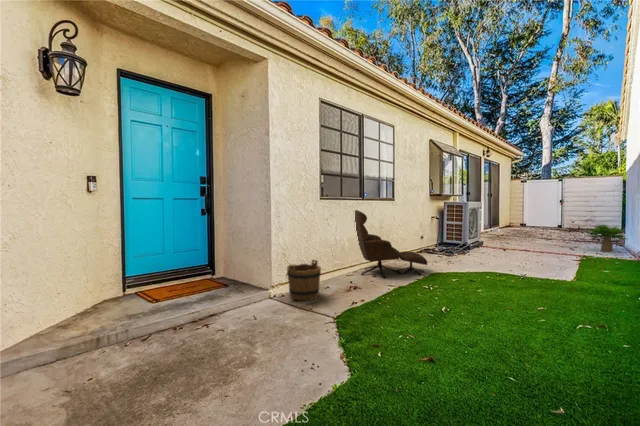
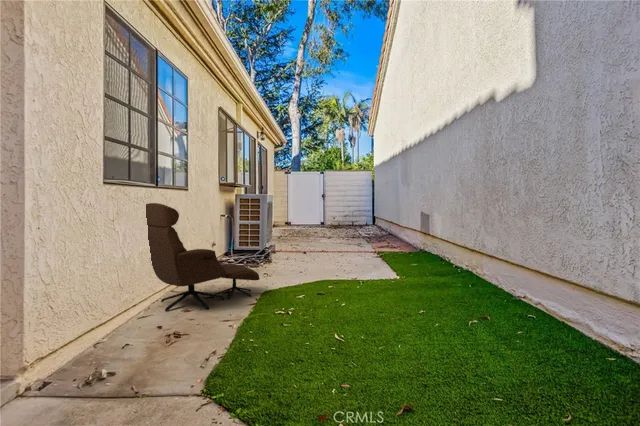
potted plant: present [589,225,626,252] -> none [369,216,404,245]
bucket: present [286,260,321,300] -> none [58,296,135,383]

